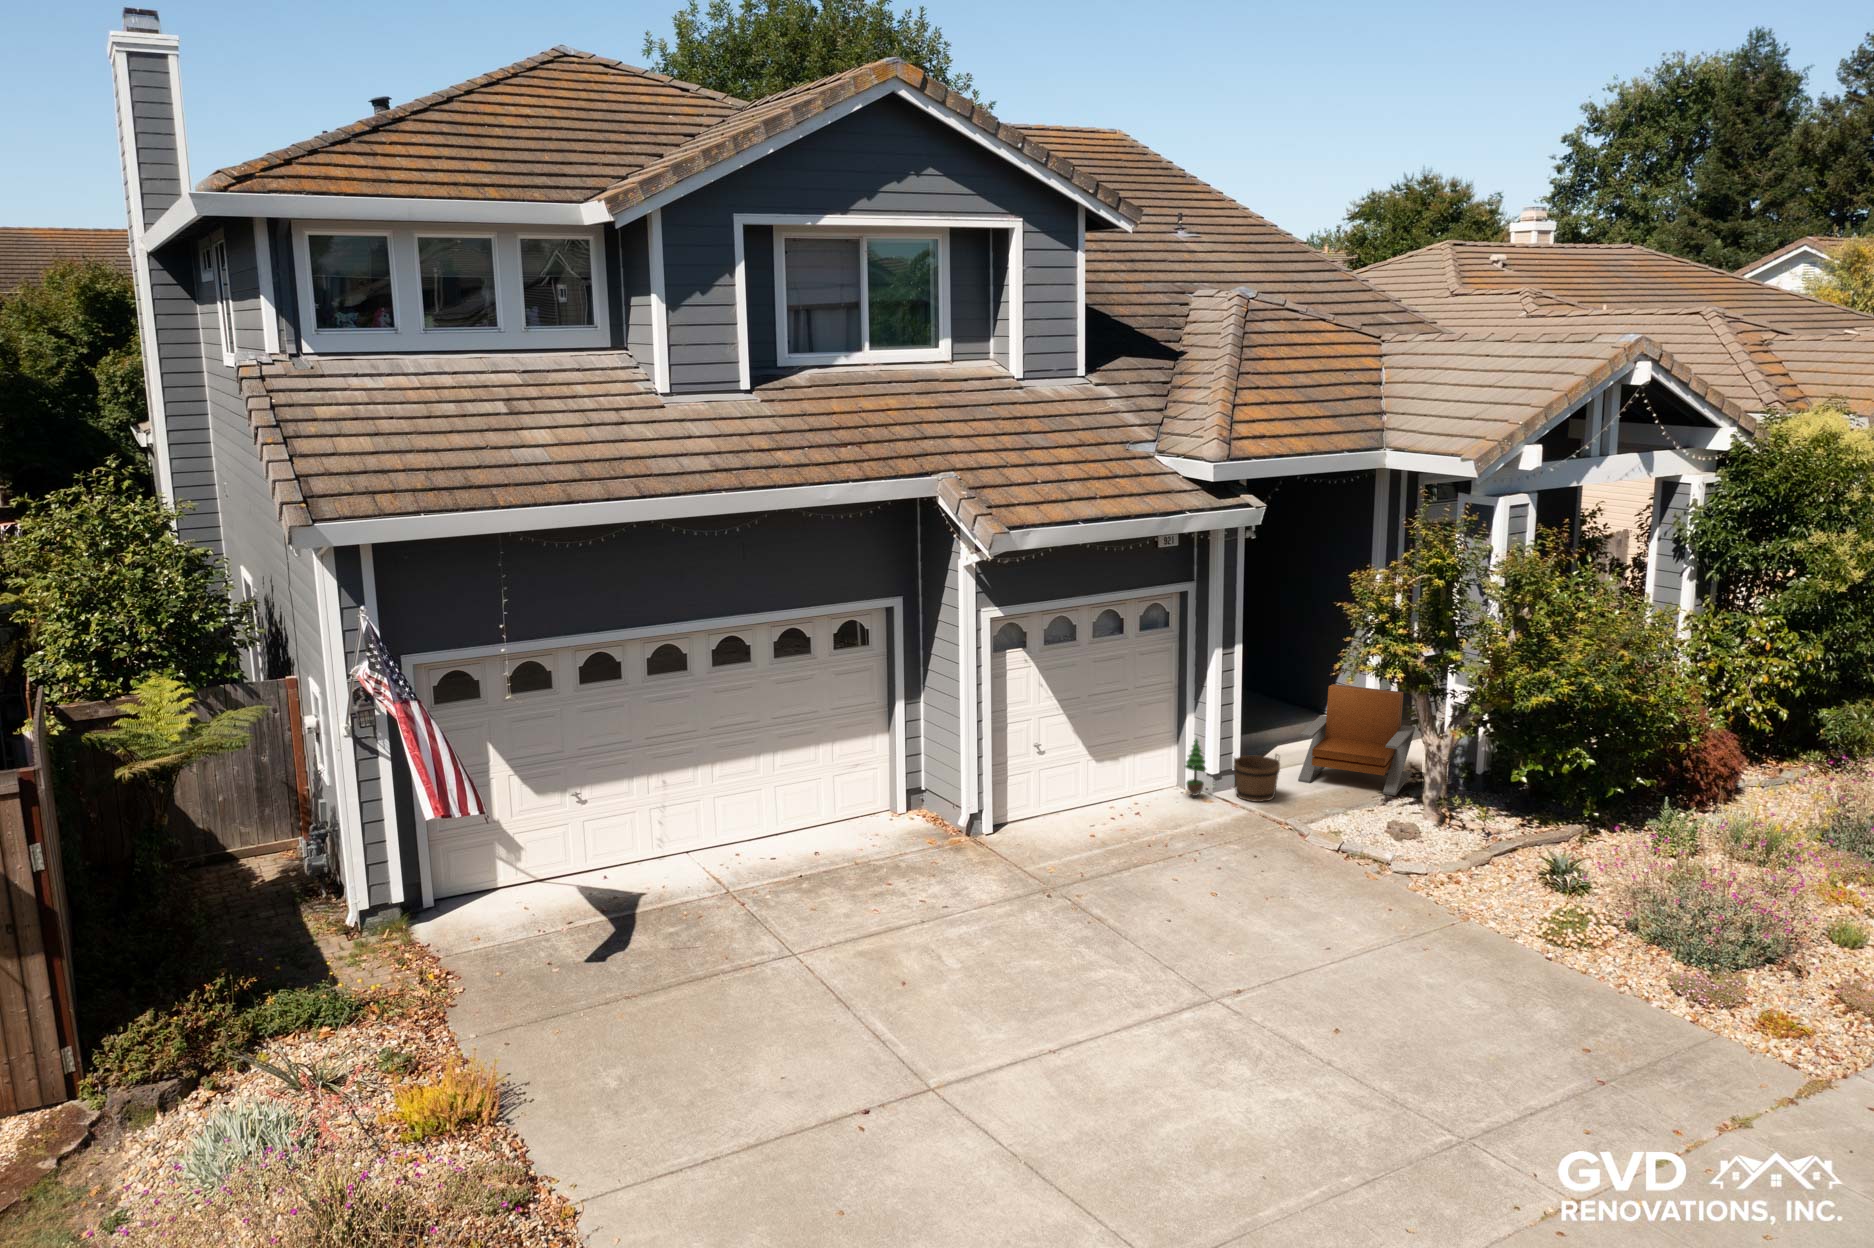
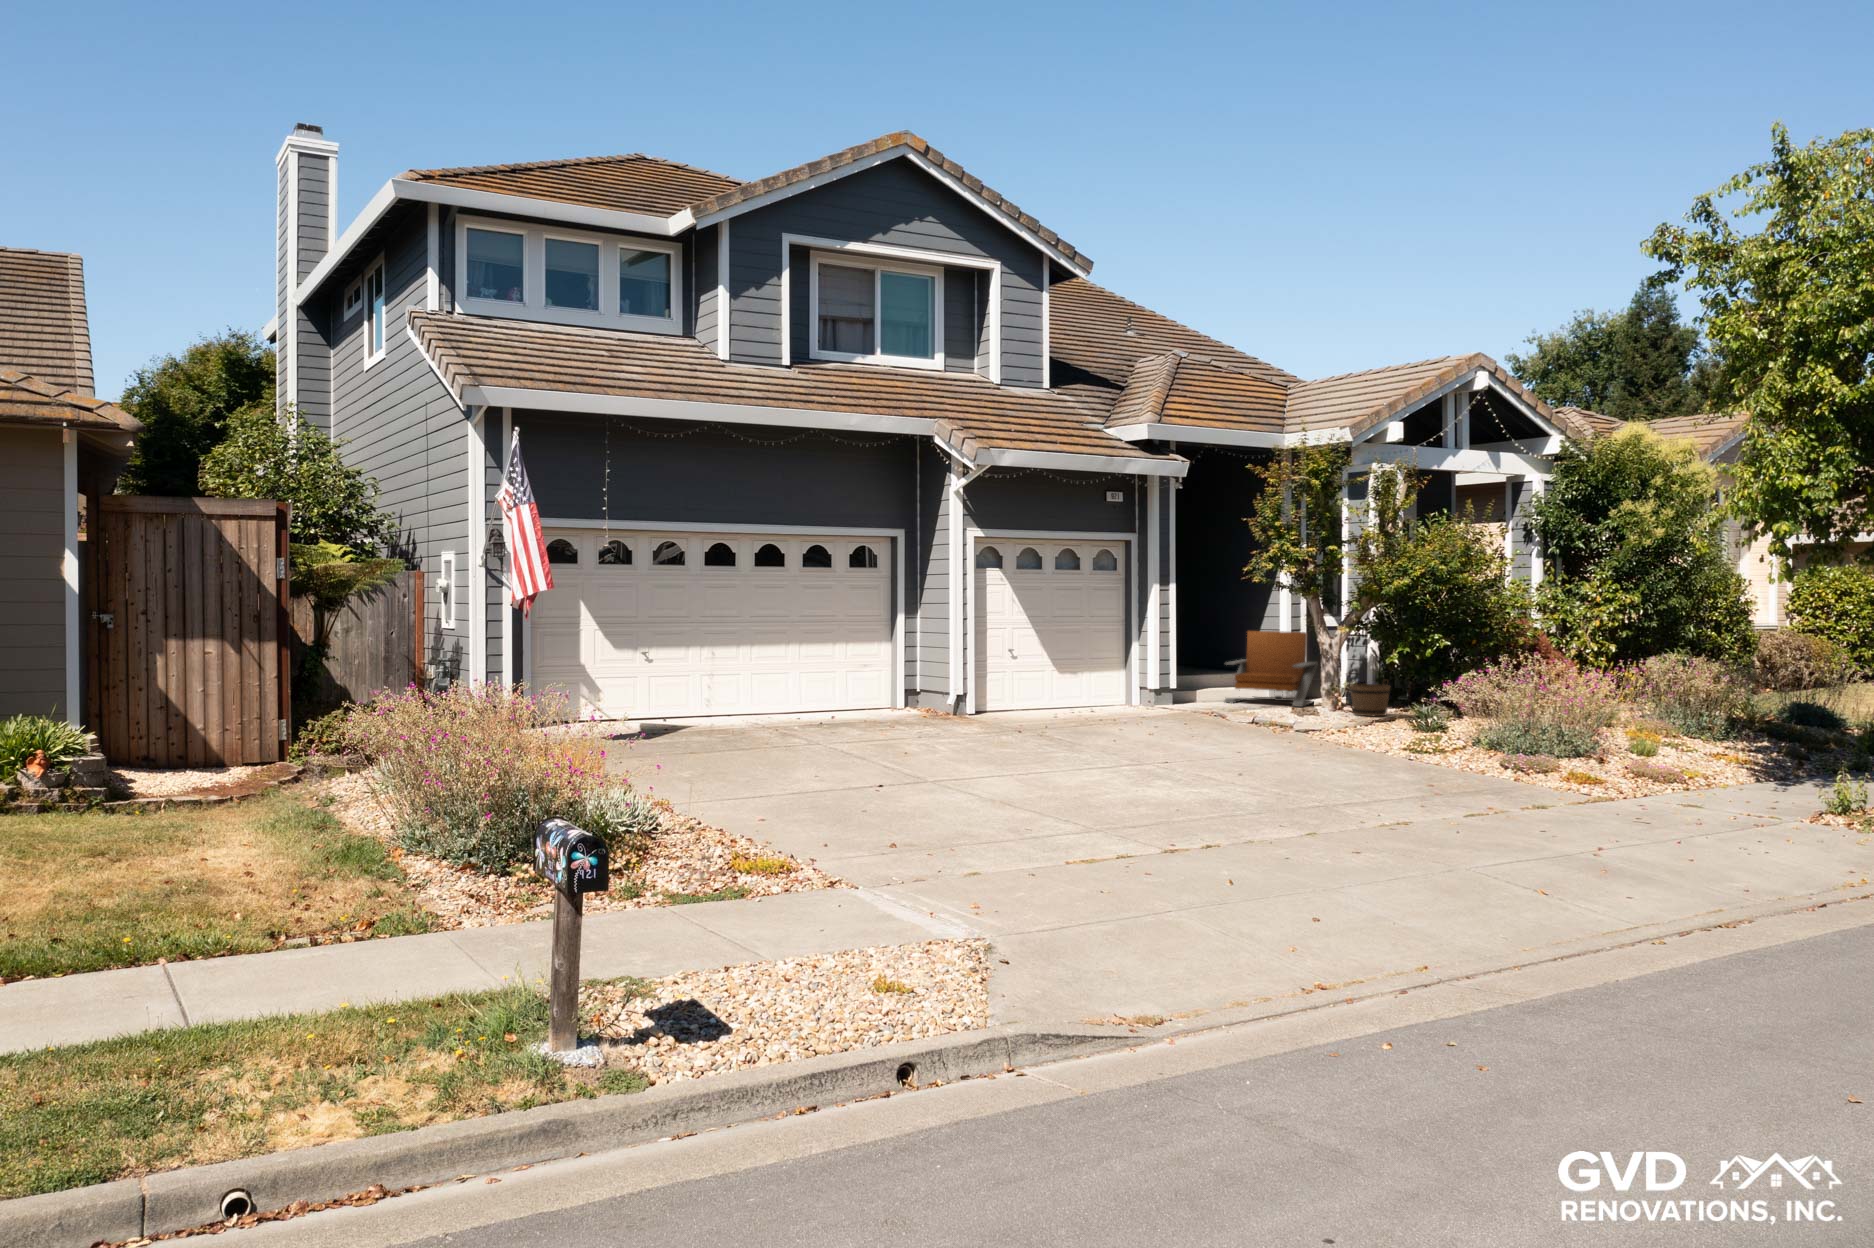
potted tree: present [1185,739,1206,796] -> none [1131,656,1149,706]
bucket: present [1233,754,1280,802] -> present [1350,681,1390,716]

